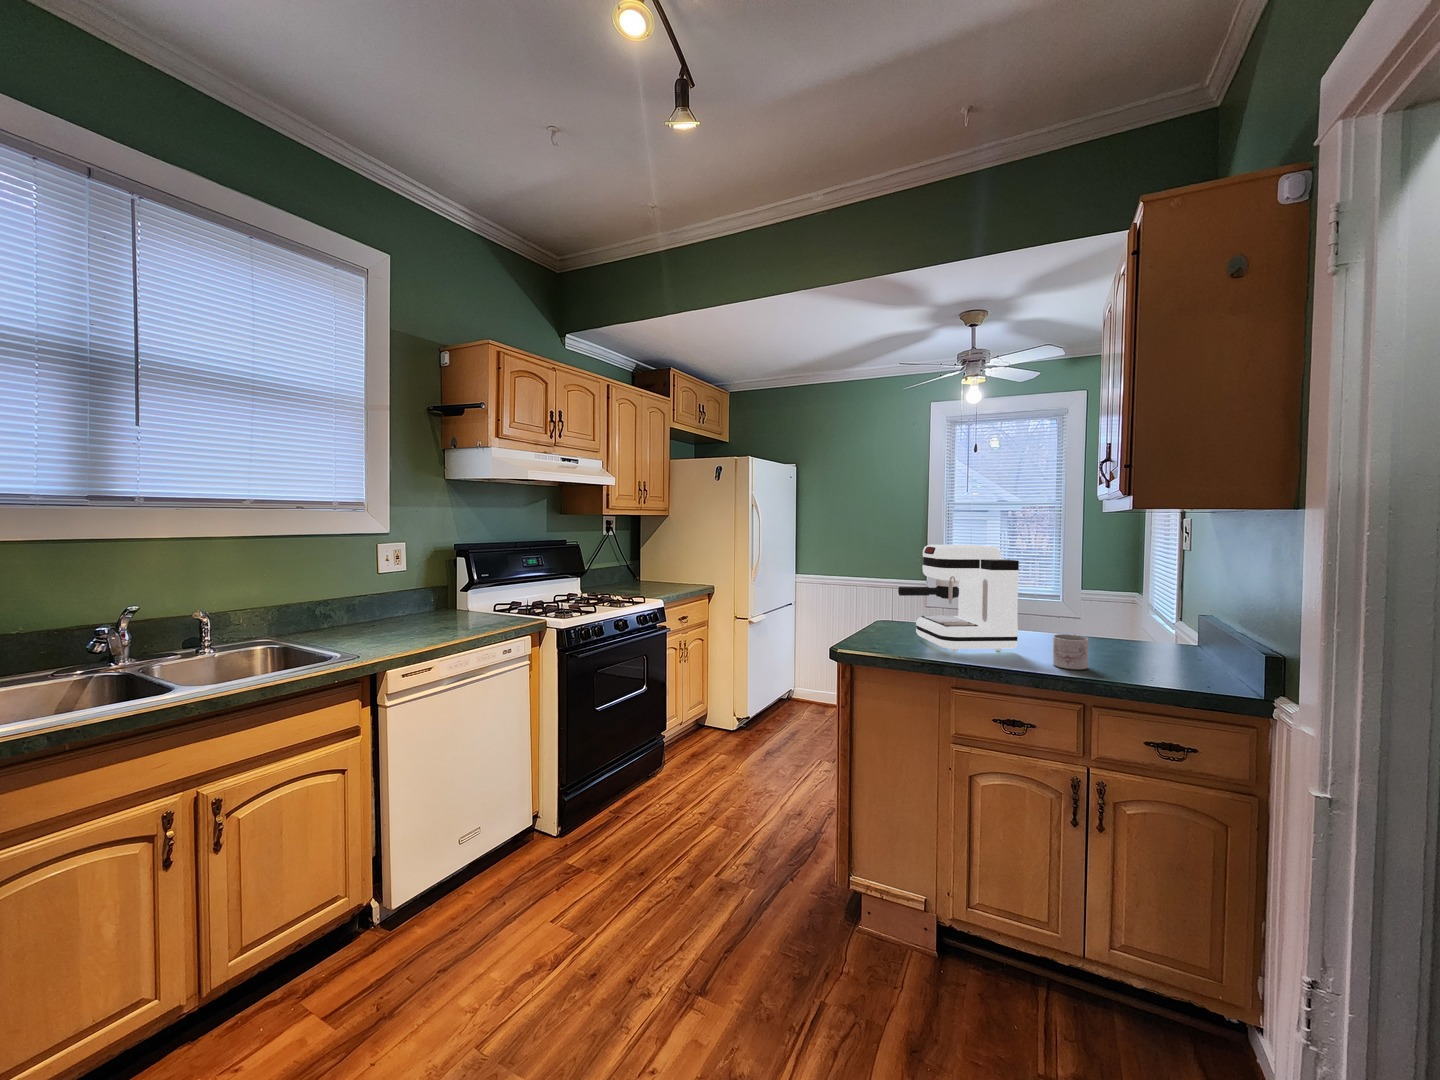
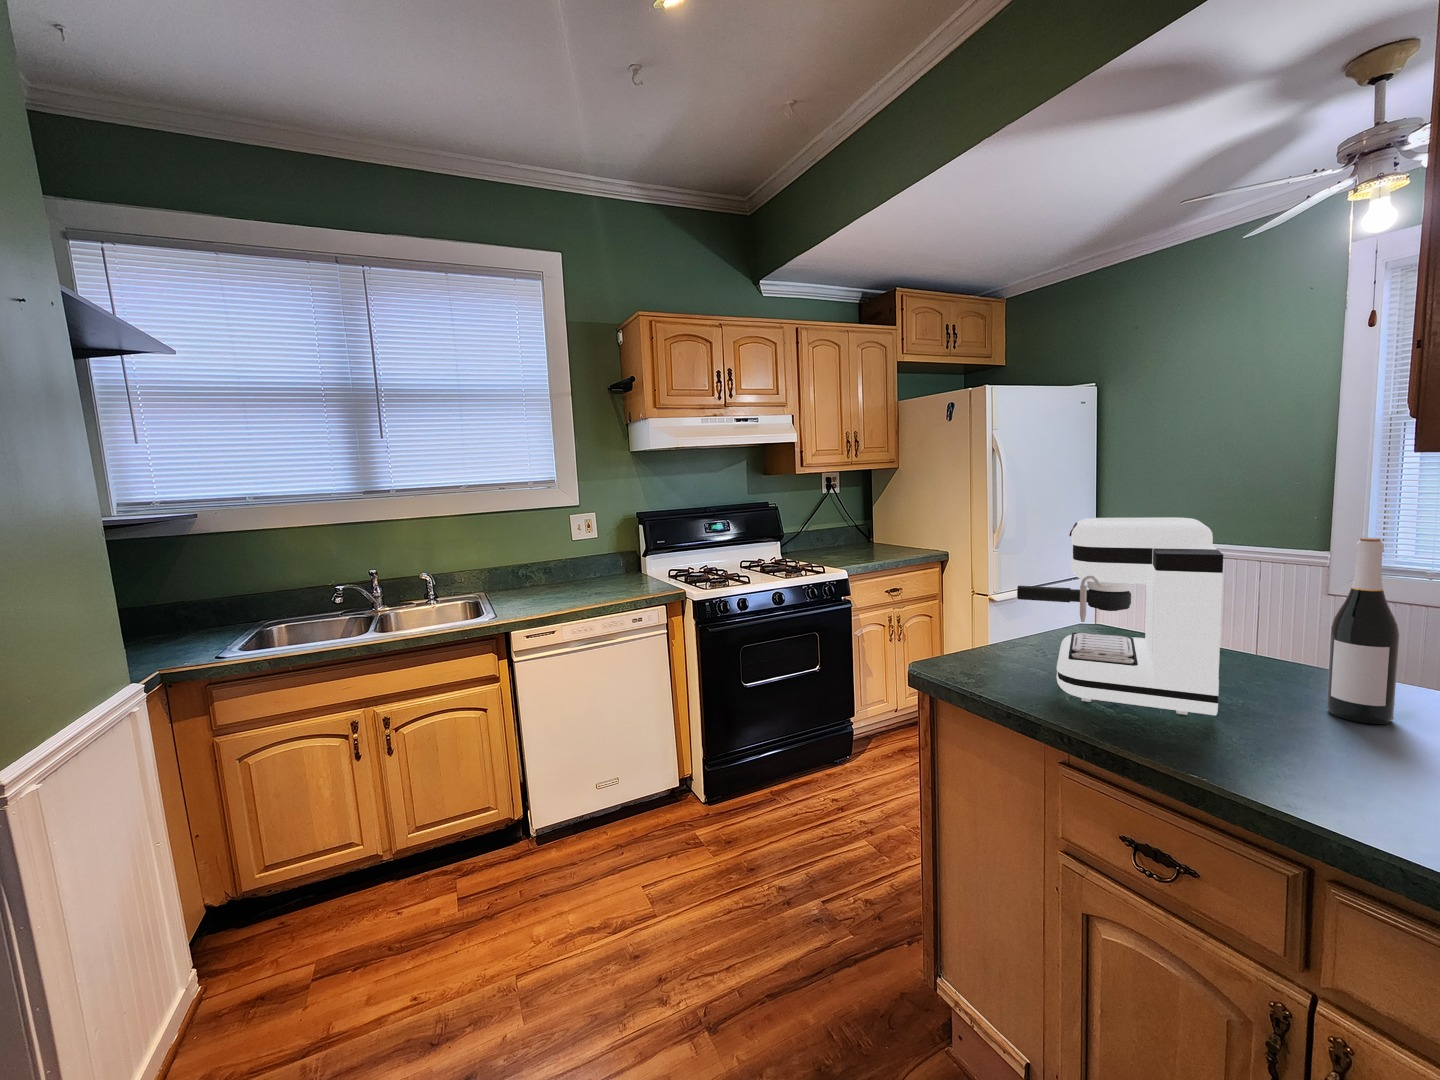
wine bottle: none [1040,554,1067,645] -> present [1327,538,1399,724]
mug: present [1053,634,1089,669] -> none [1254,710,1342,793]

